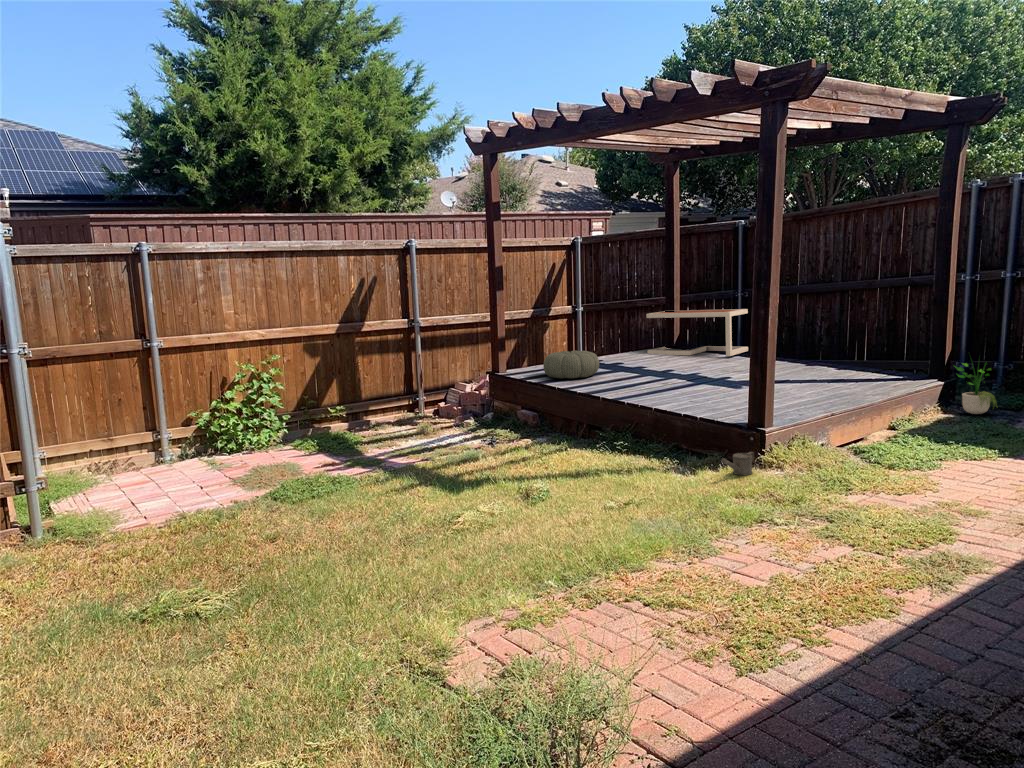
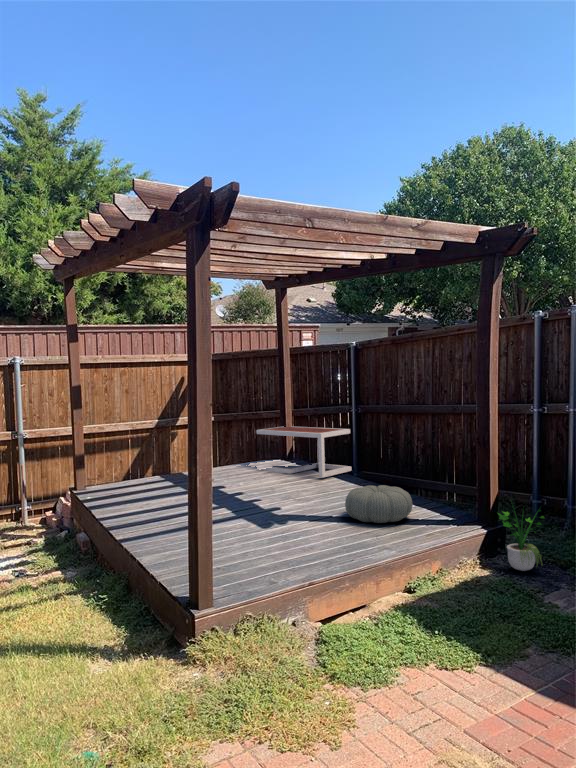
pouf: present [543,351,599,379] -> present [345,485,412,523]
watering can: present [722,452,754,475] -> none [113,632,172,667]

